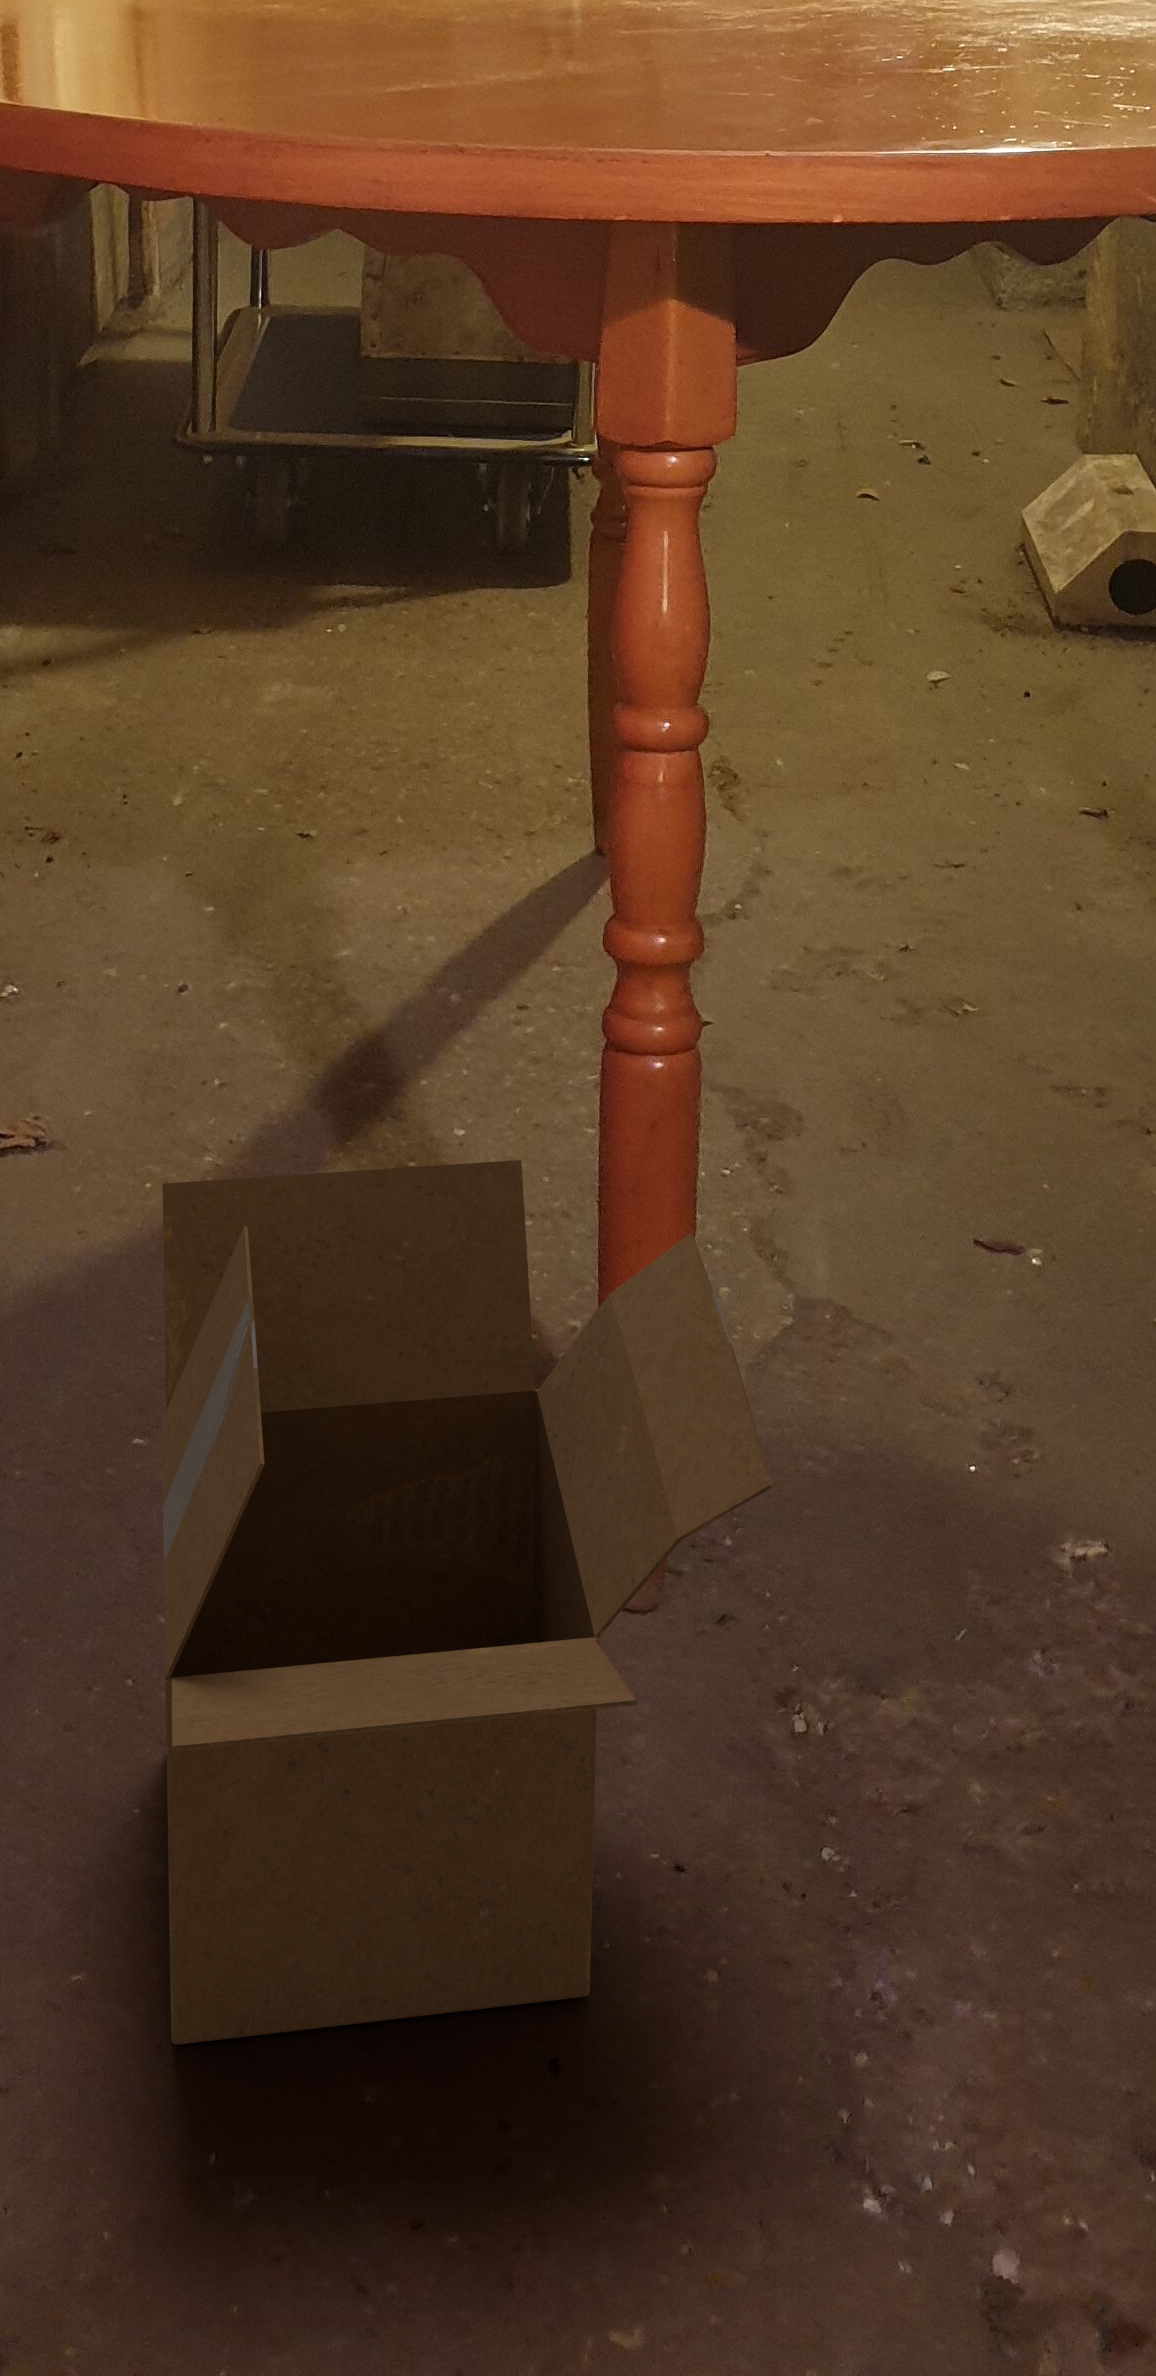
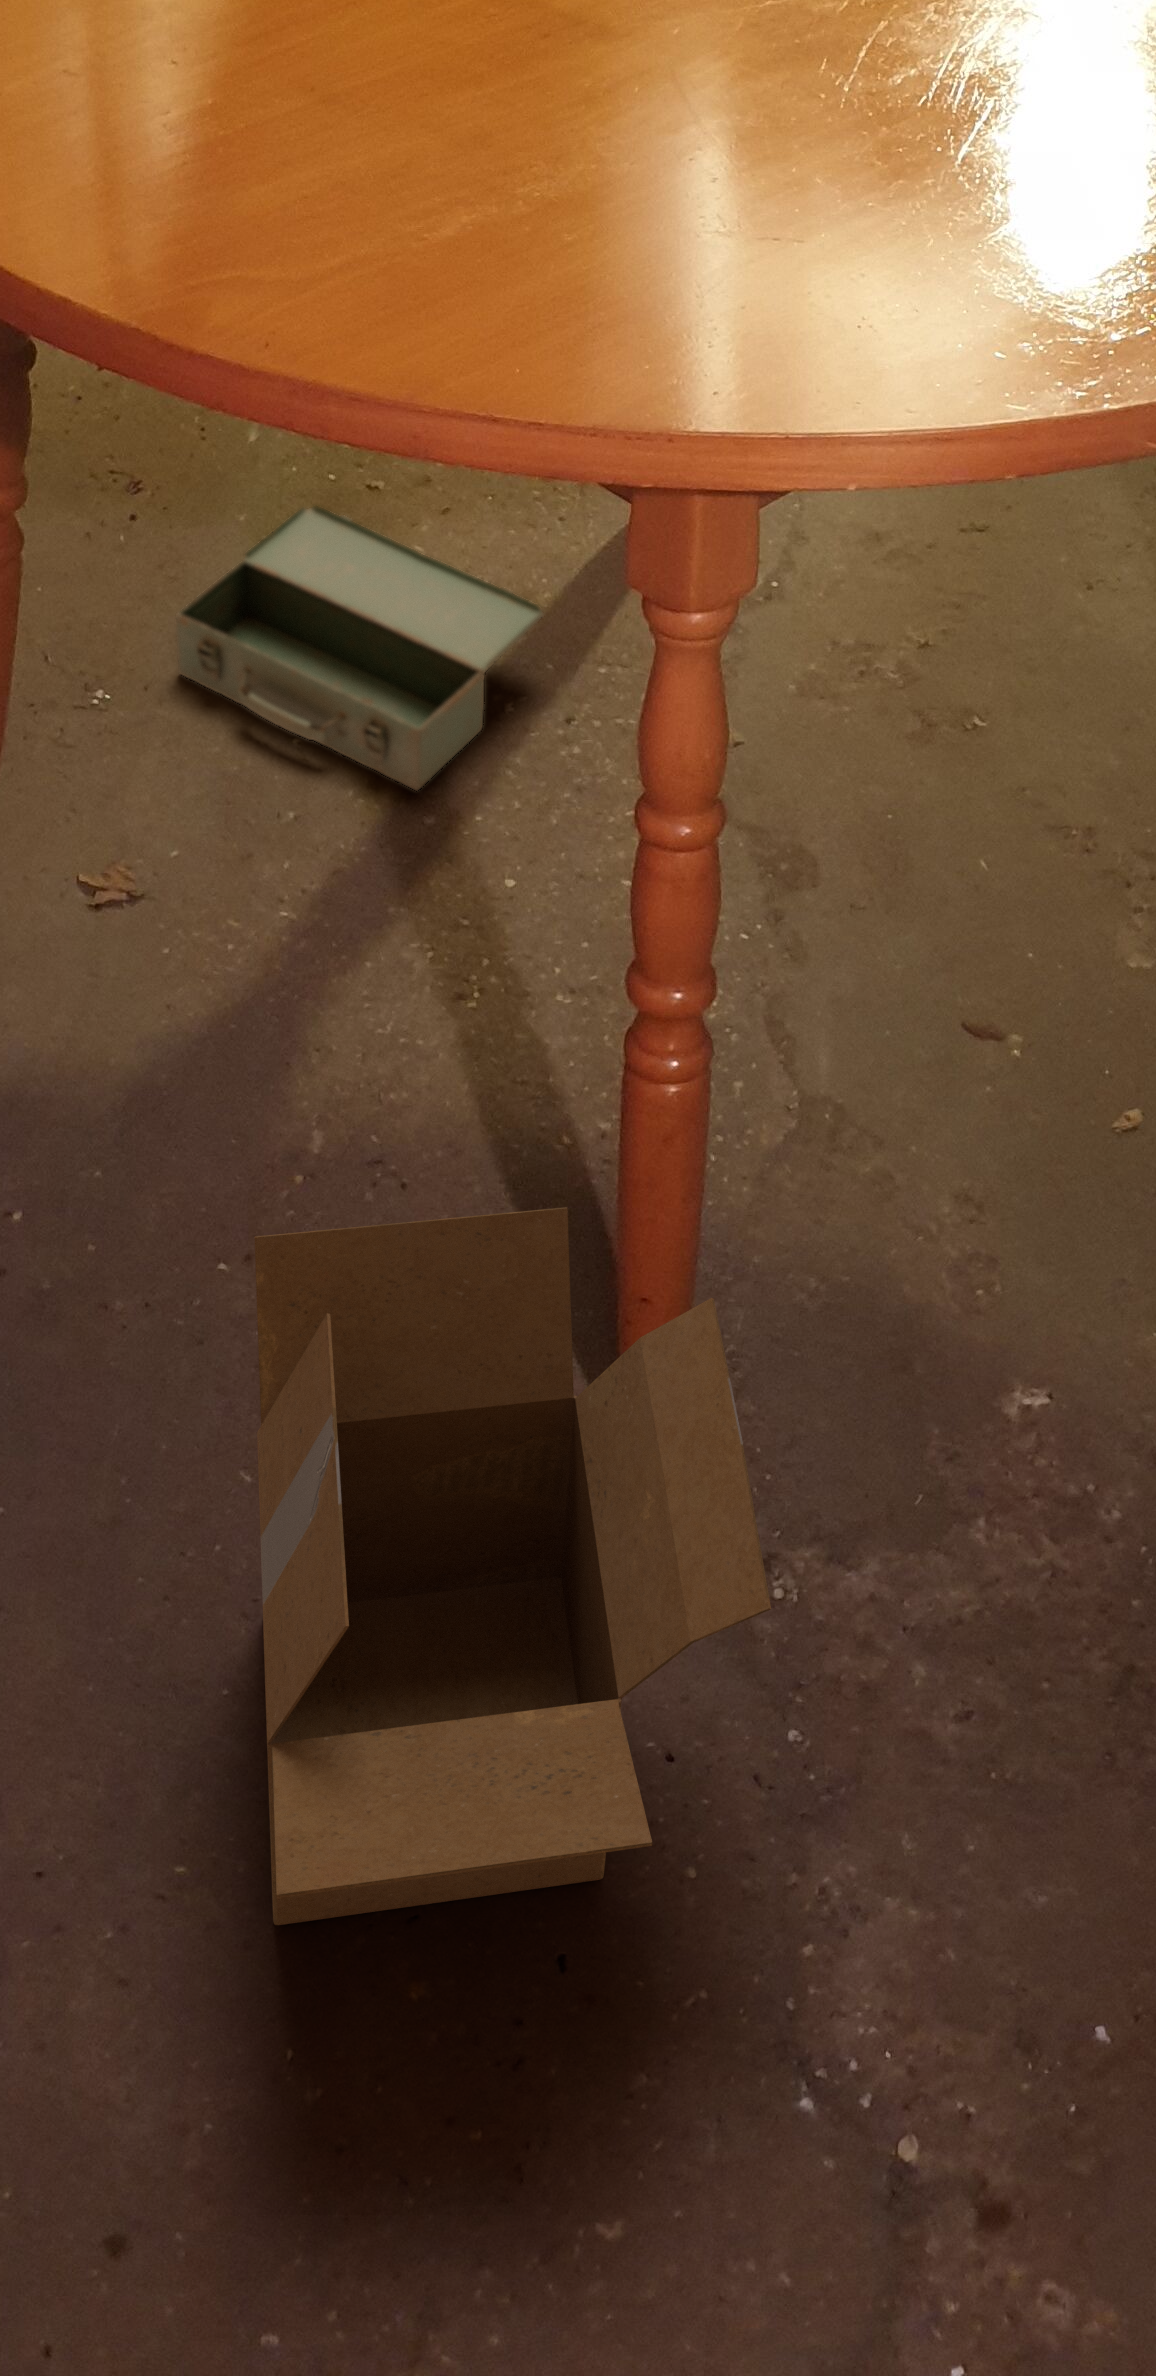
toolbox: none [95,808,495,1053] -> present [176,506,543,790]

